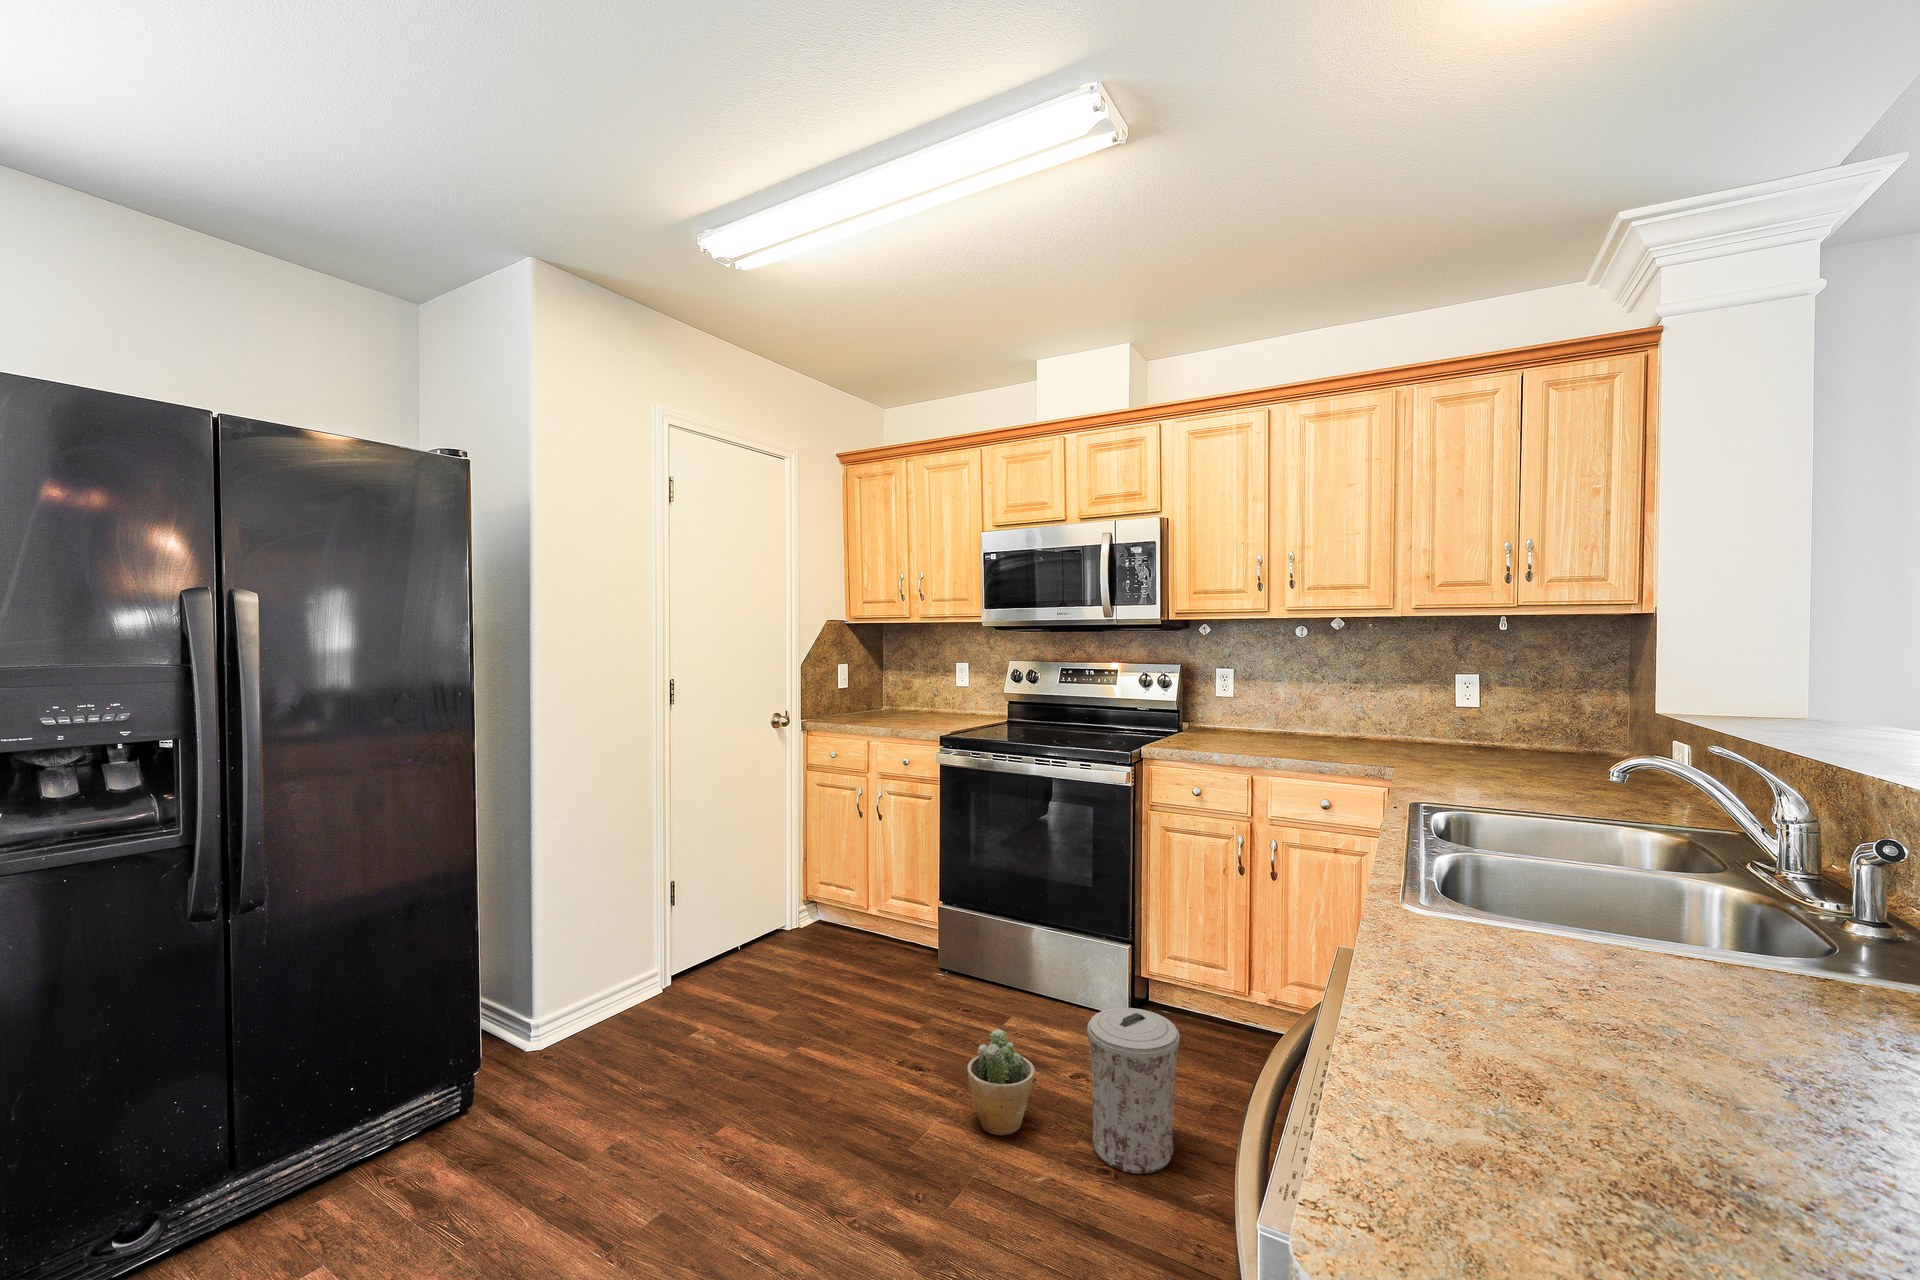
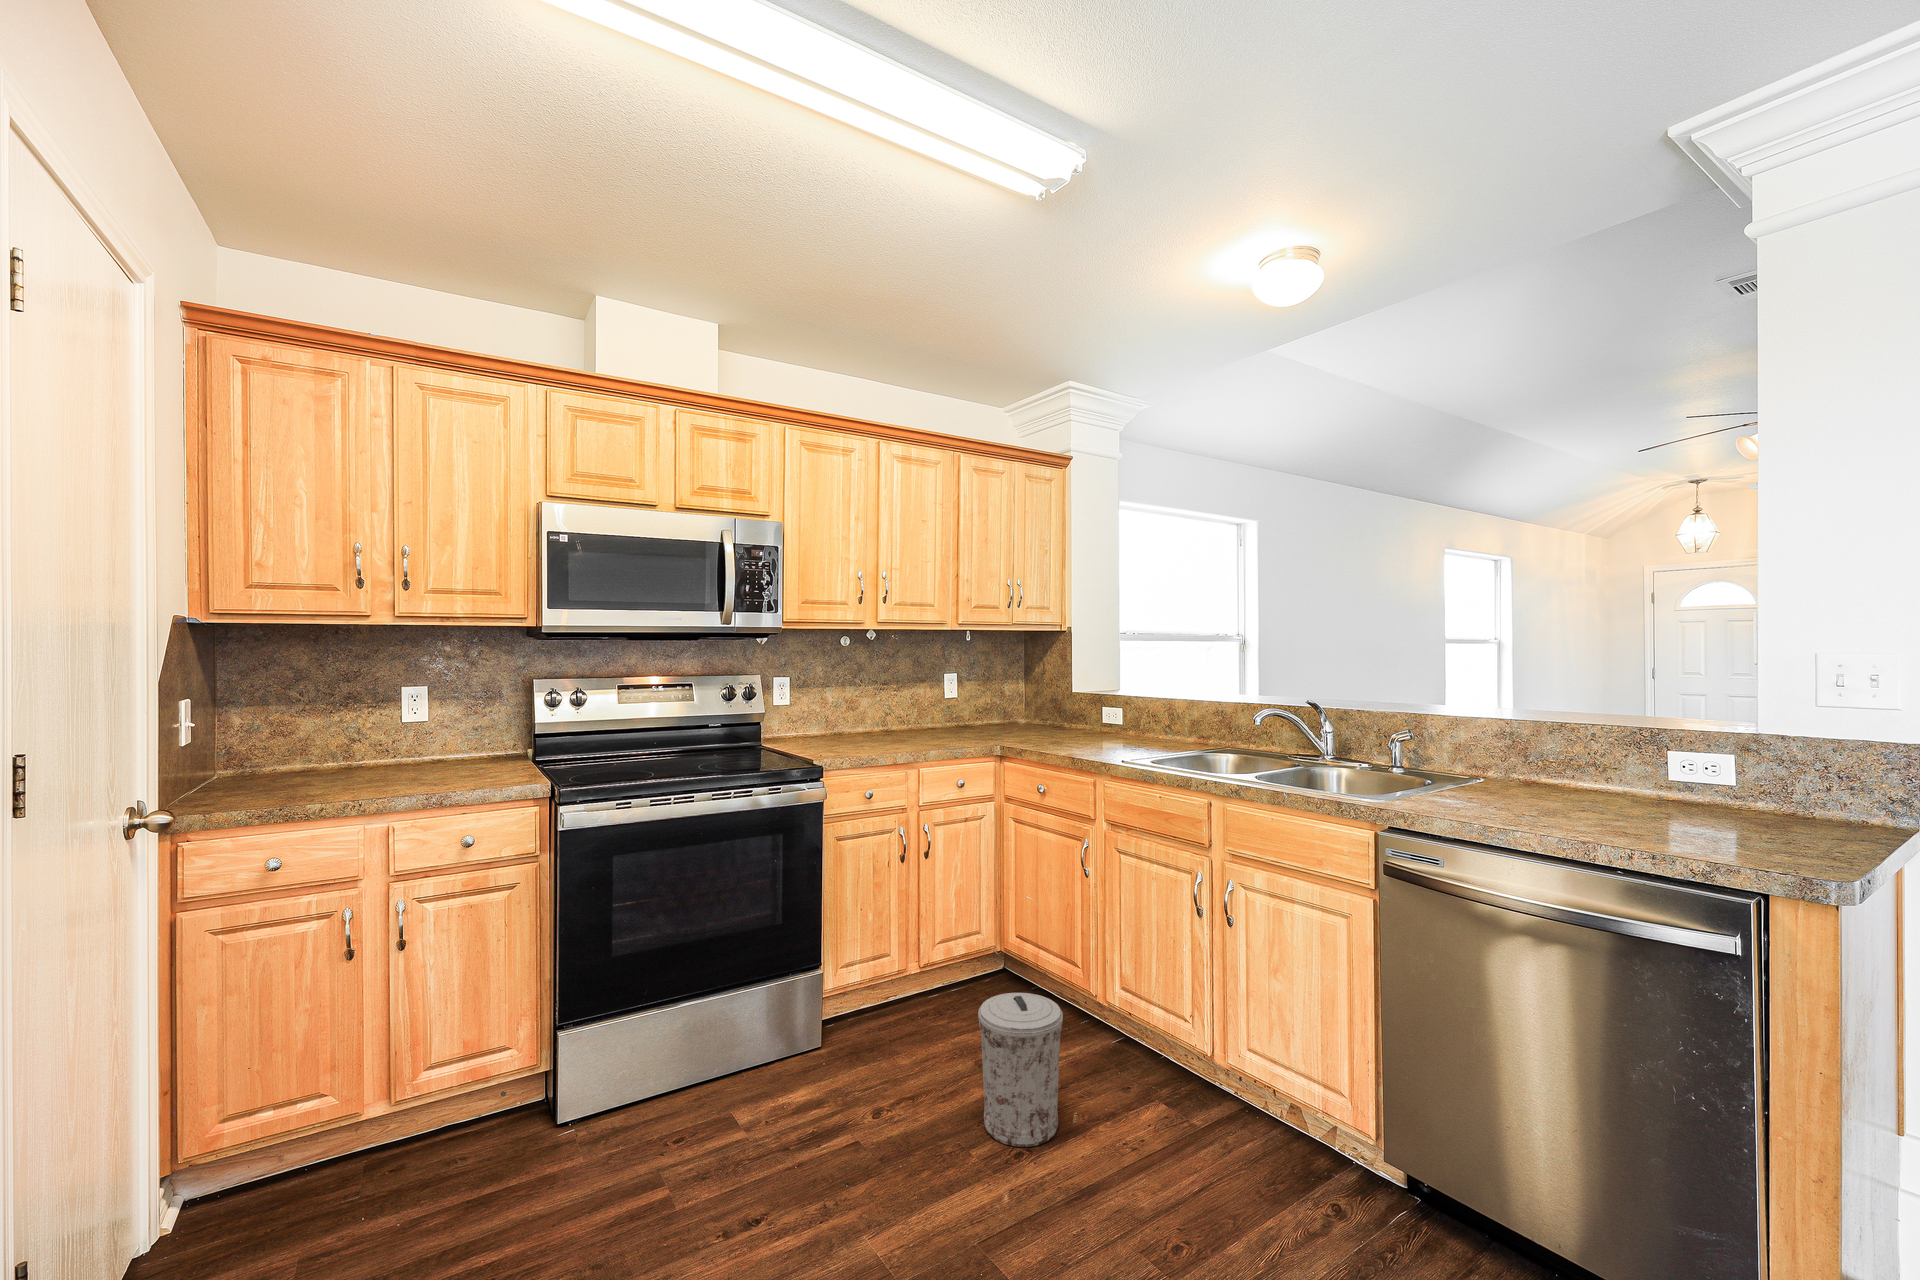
potted plant: present [967,1029,1035,1135] -> none [894,1086,968,1204]

